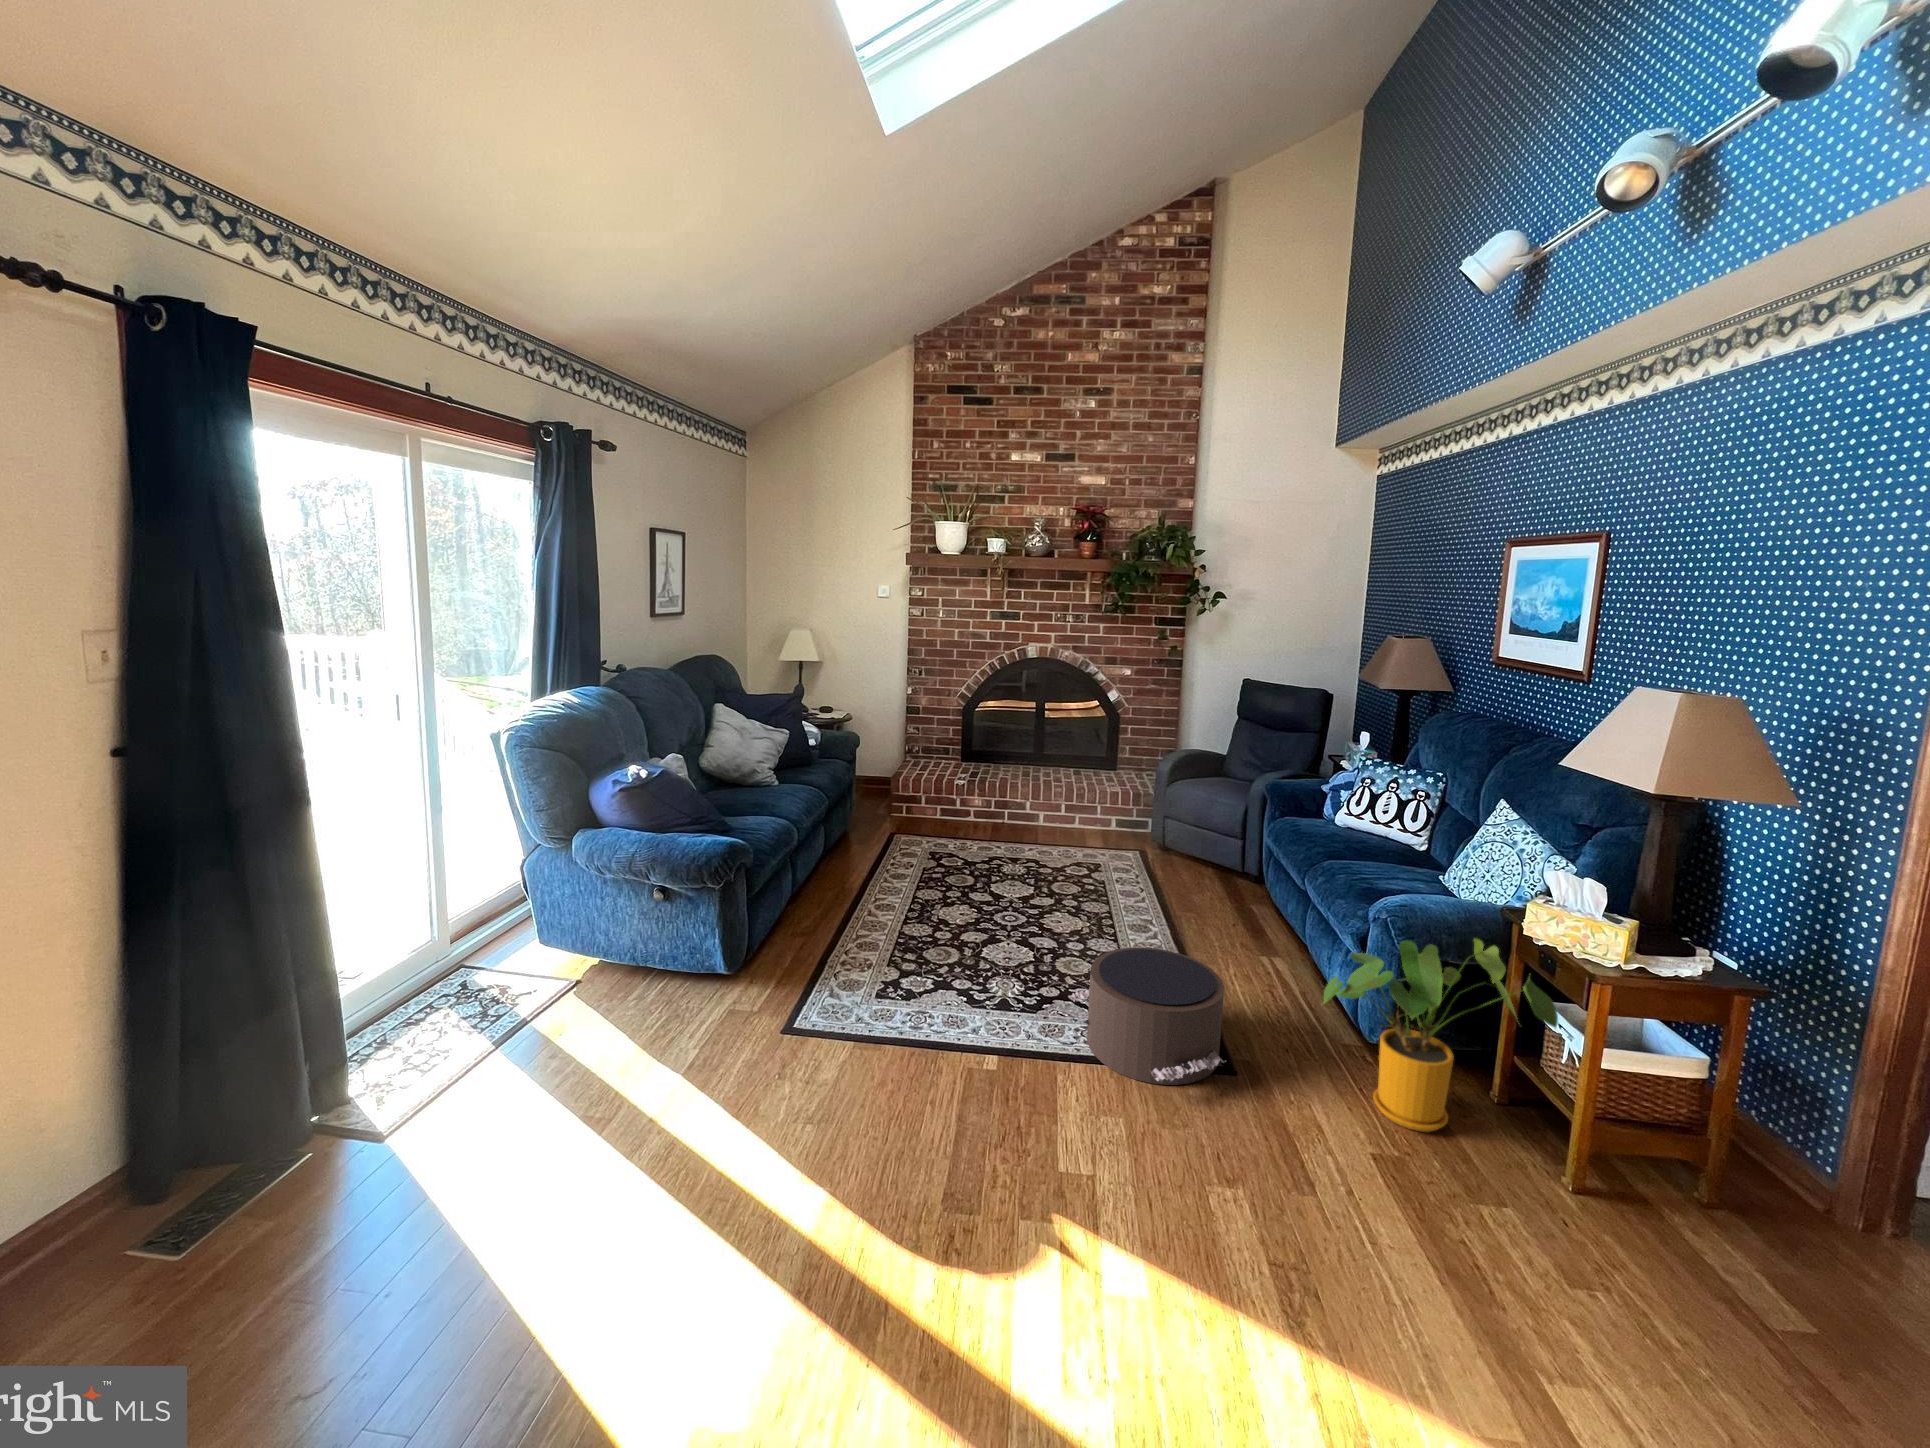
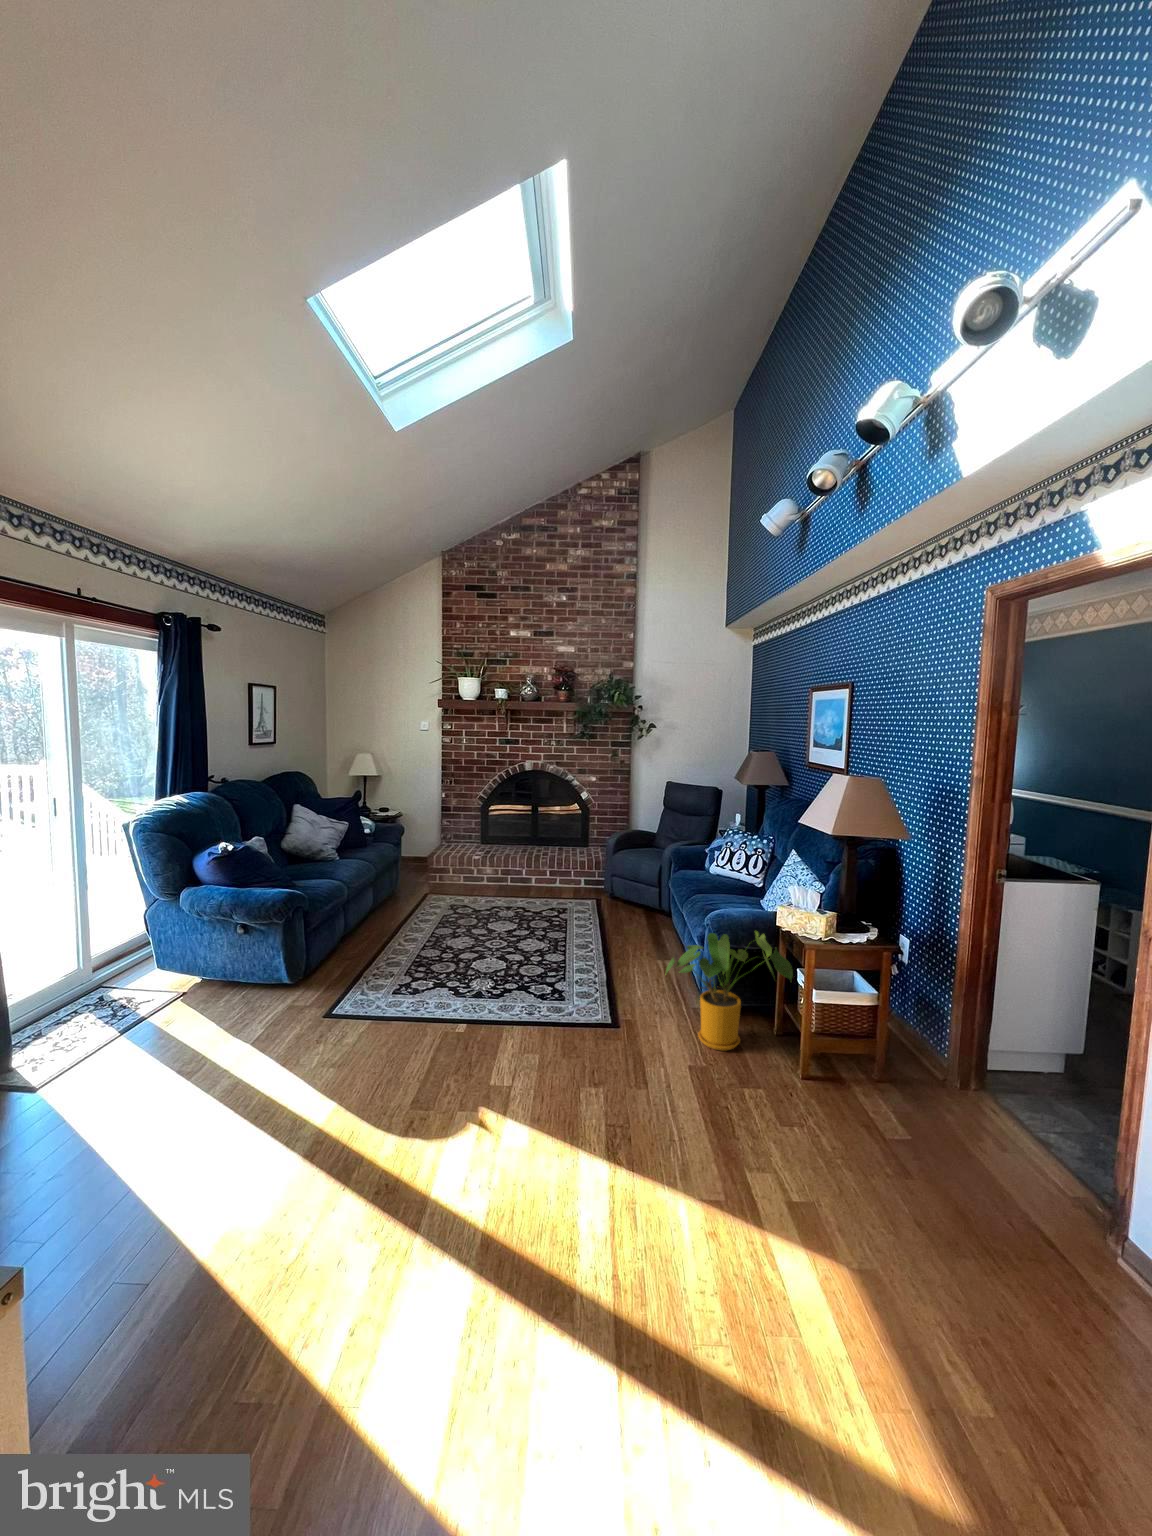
pouf: present [1068,947,1226,1085] -> none [519,952,612,1034]

